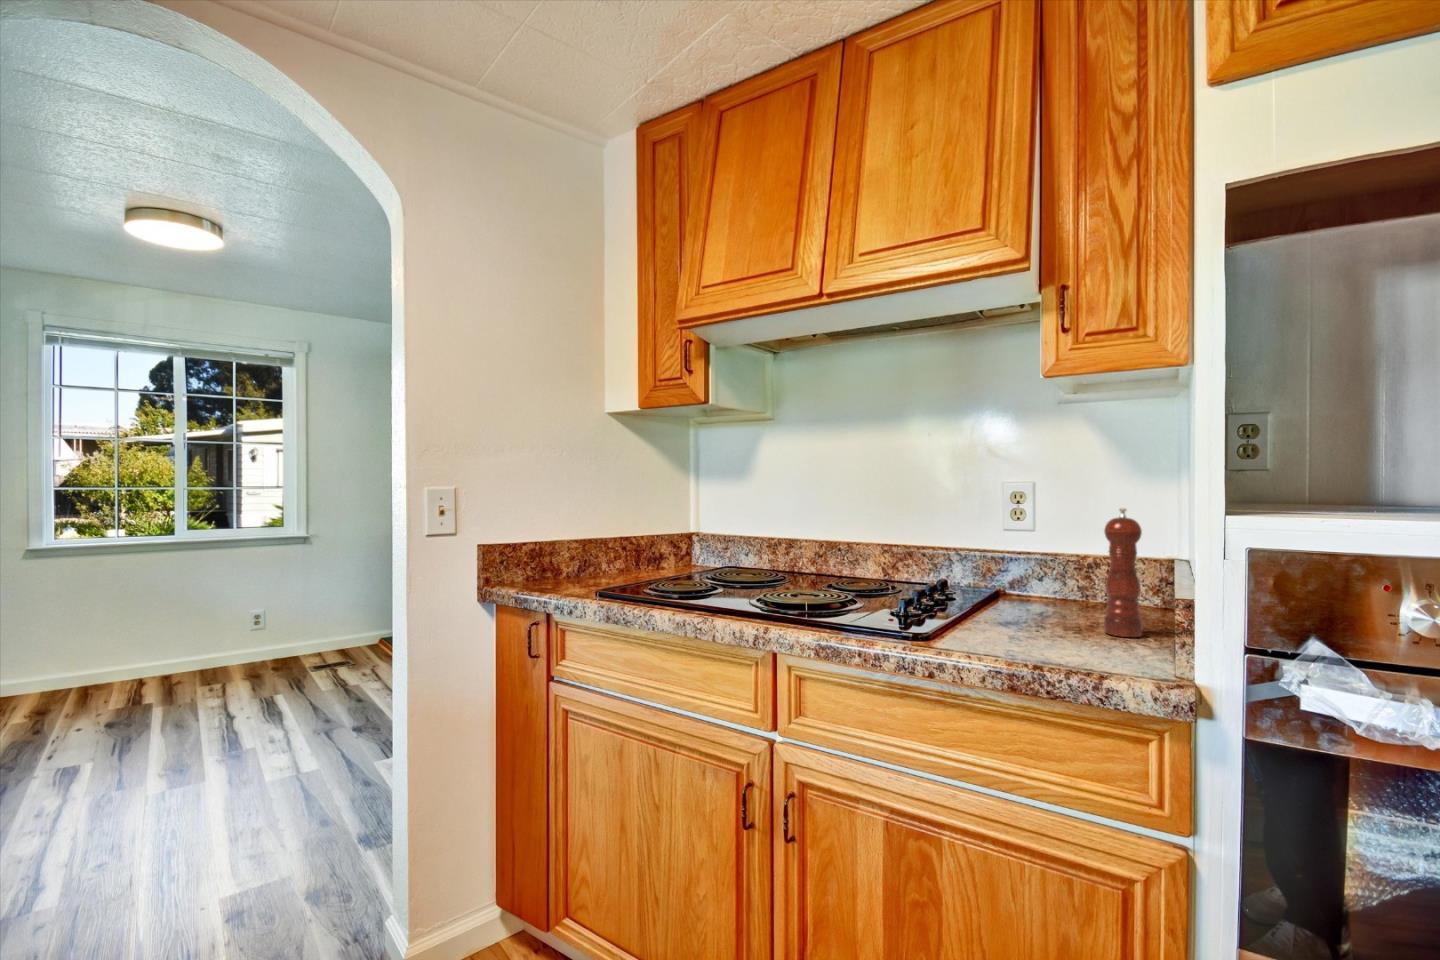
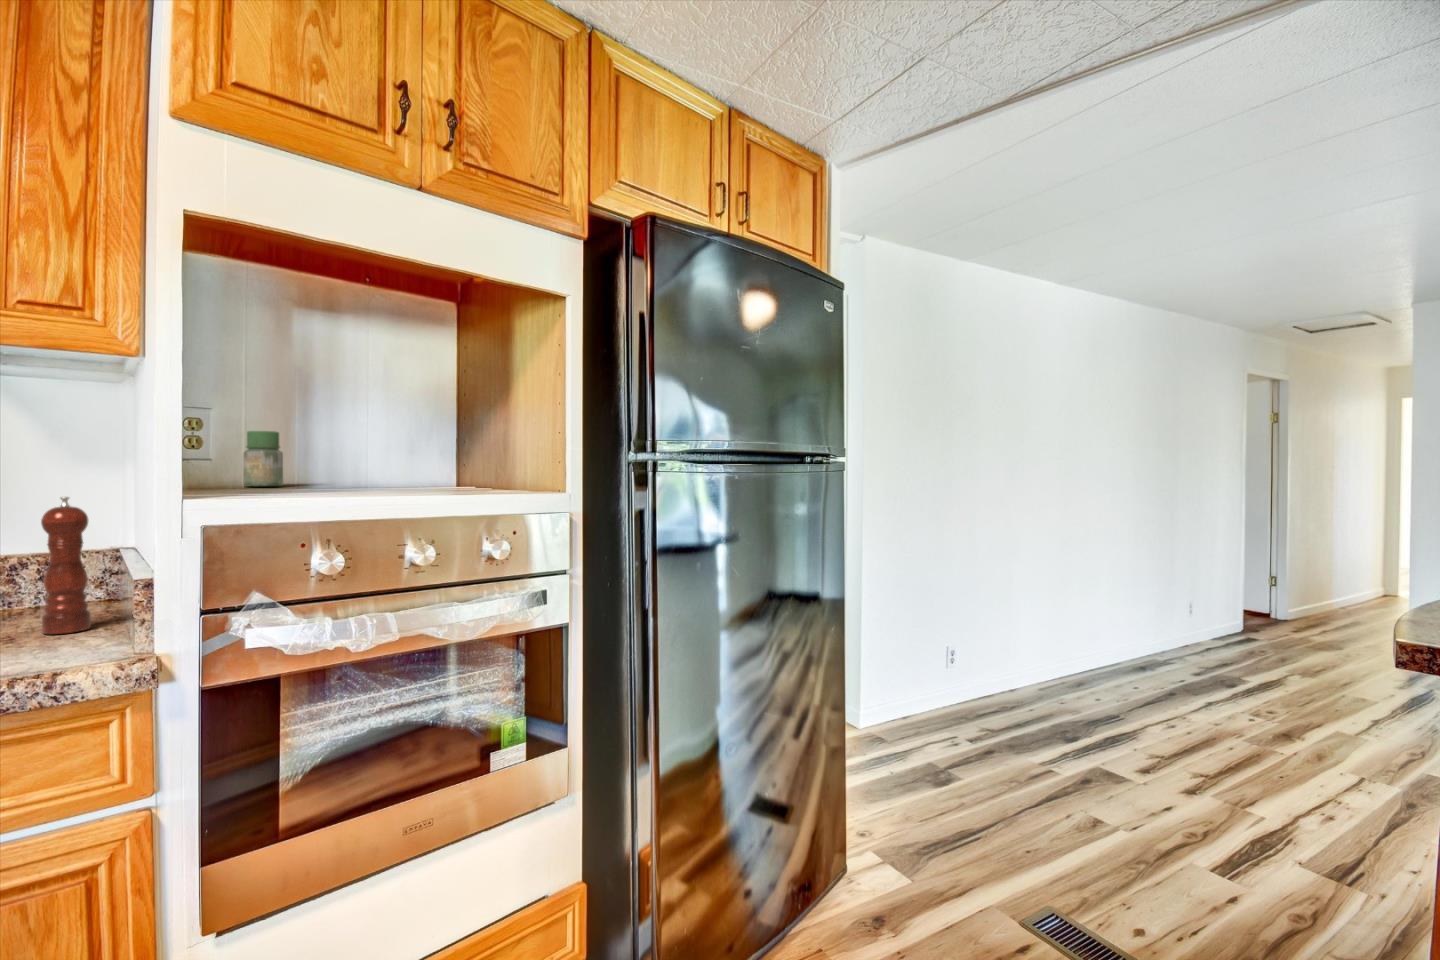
jar: none [1307,435,1363,504] -> present [243,431,283,486]

